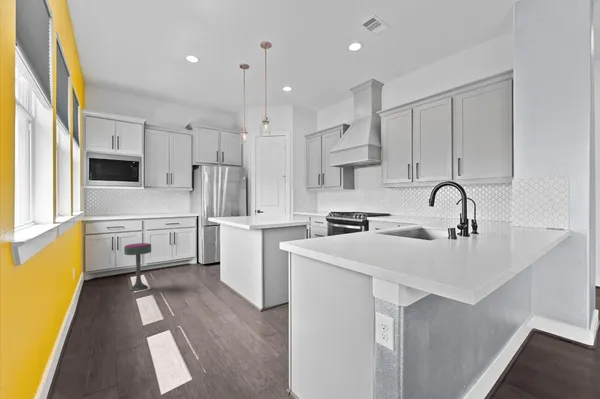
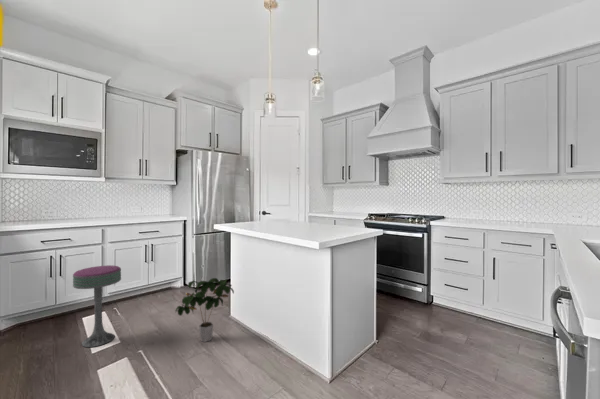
potted plant: none [182,252,218,291] -> present [176,278,234,342]

